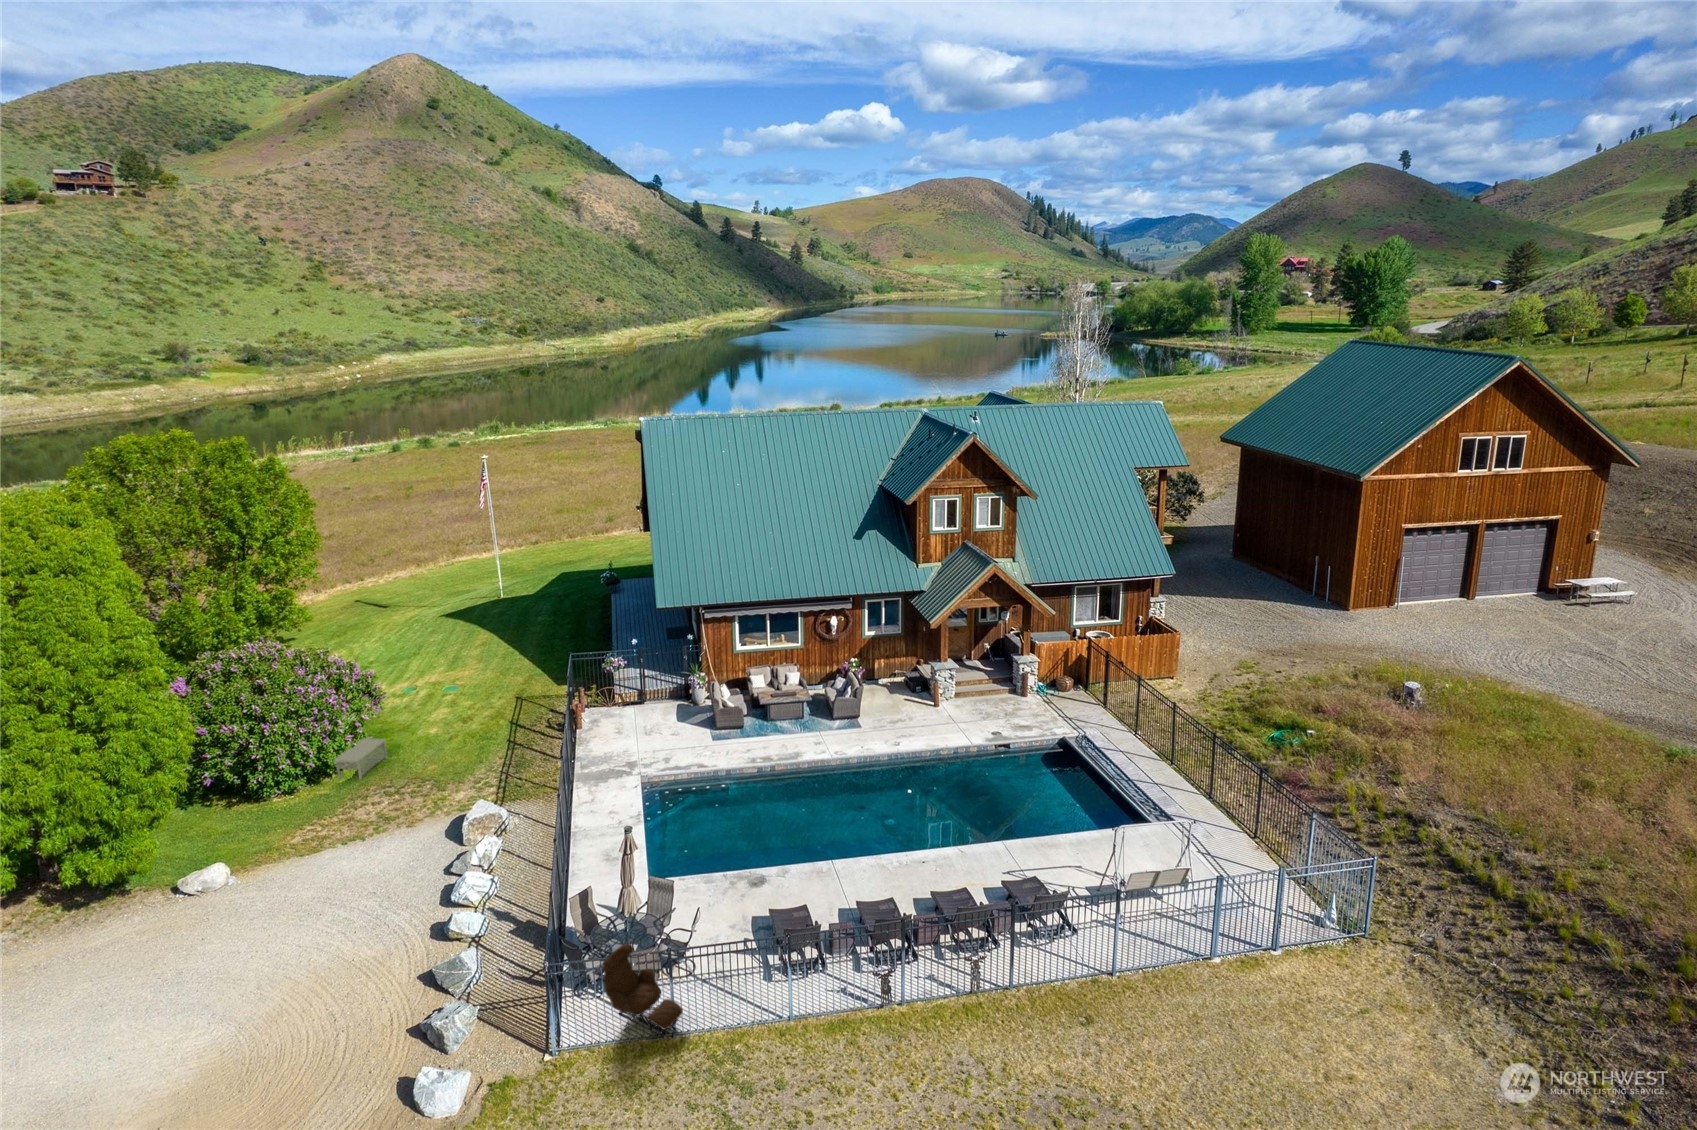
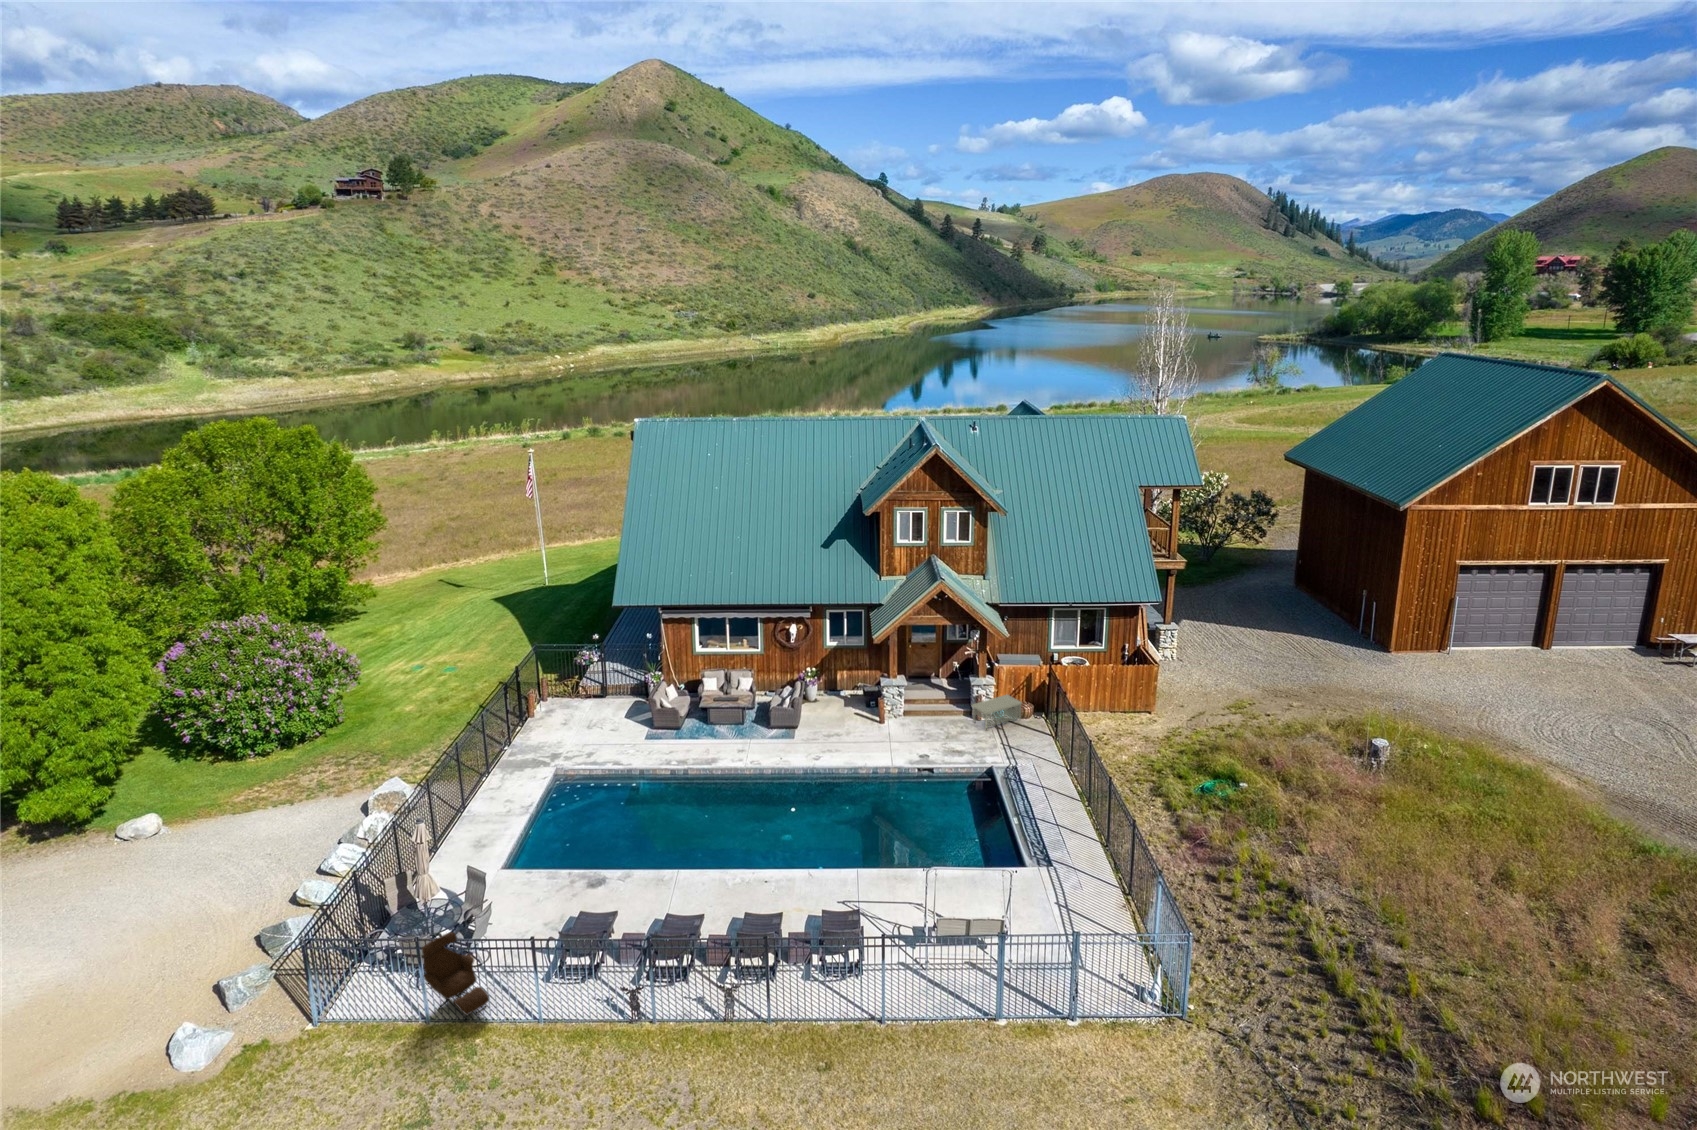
storage bench: present [333,738,387,779] -> present [972,695,1022,730]

